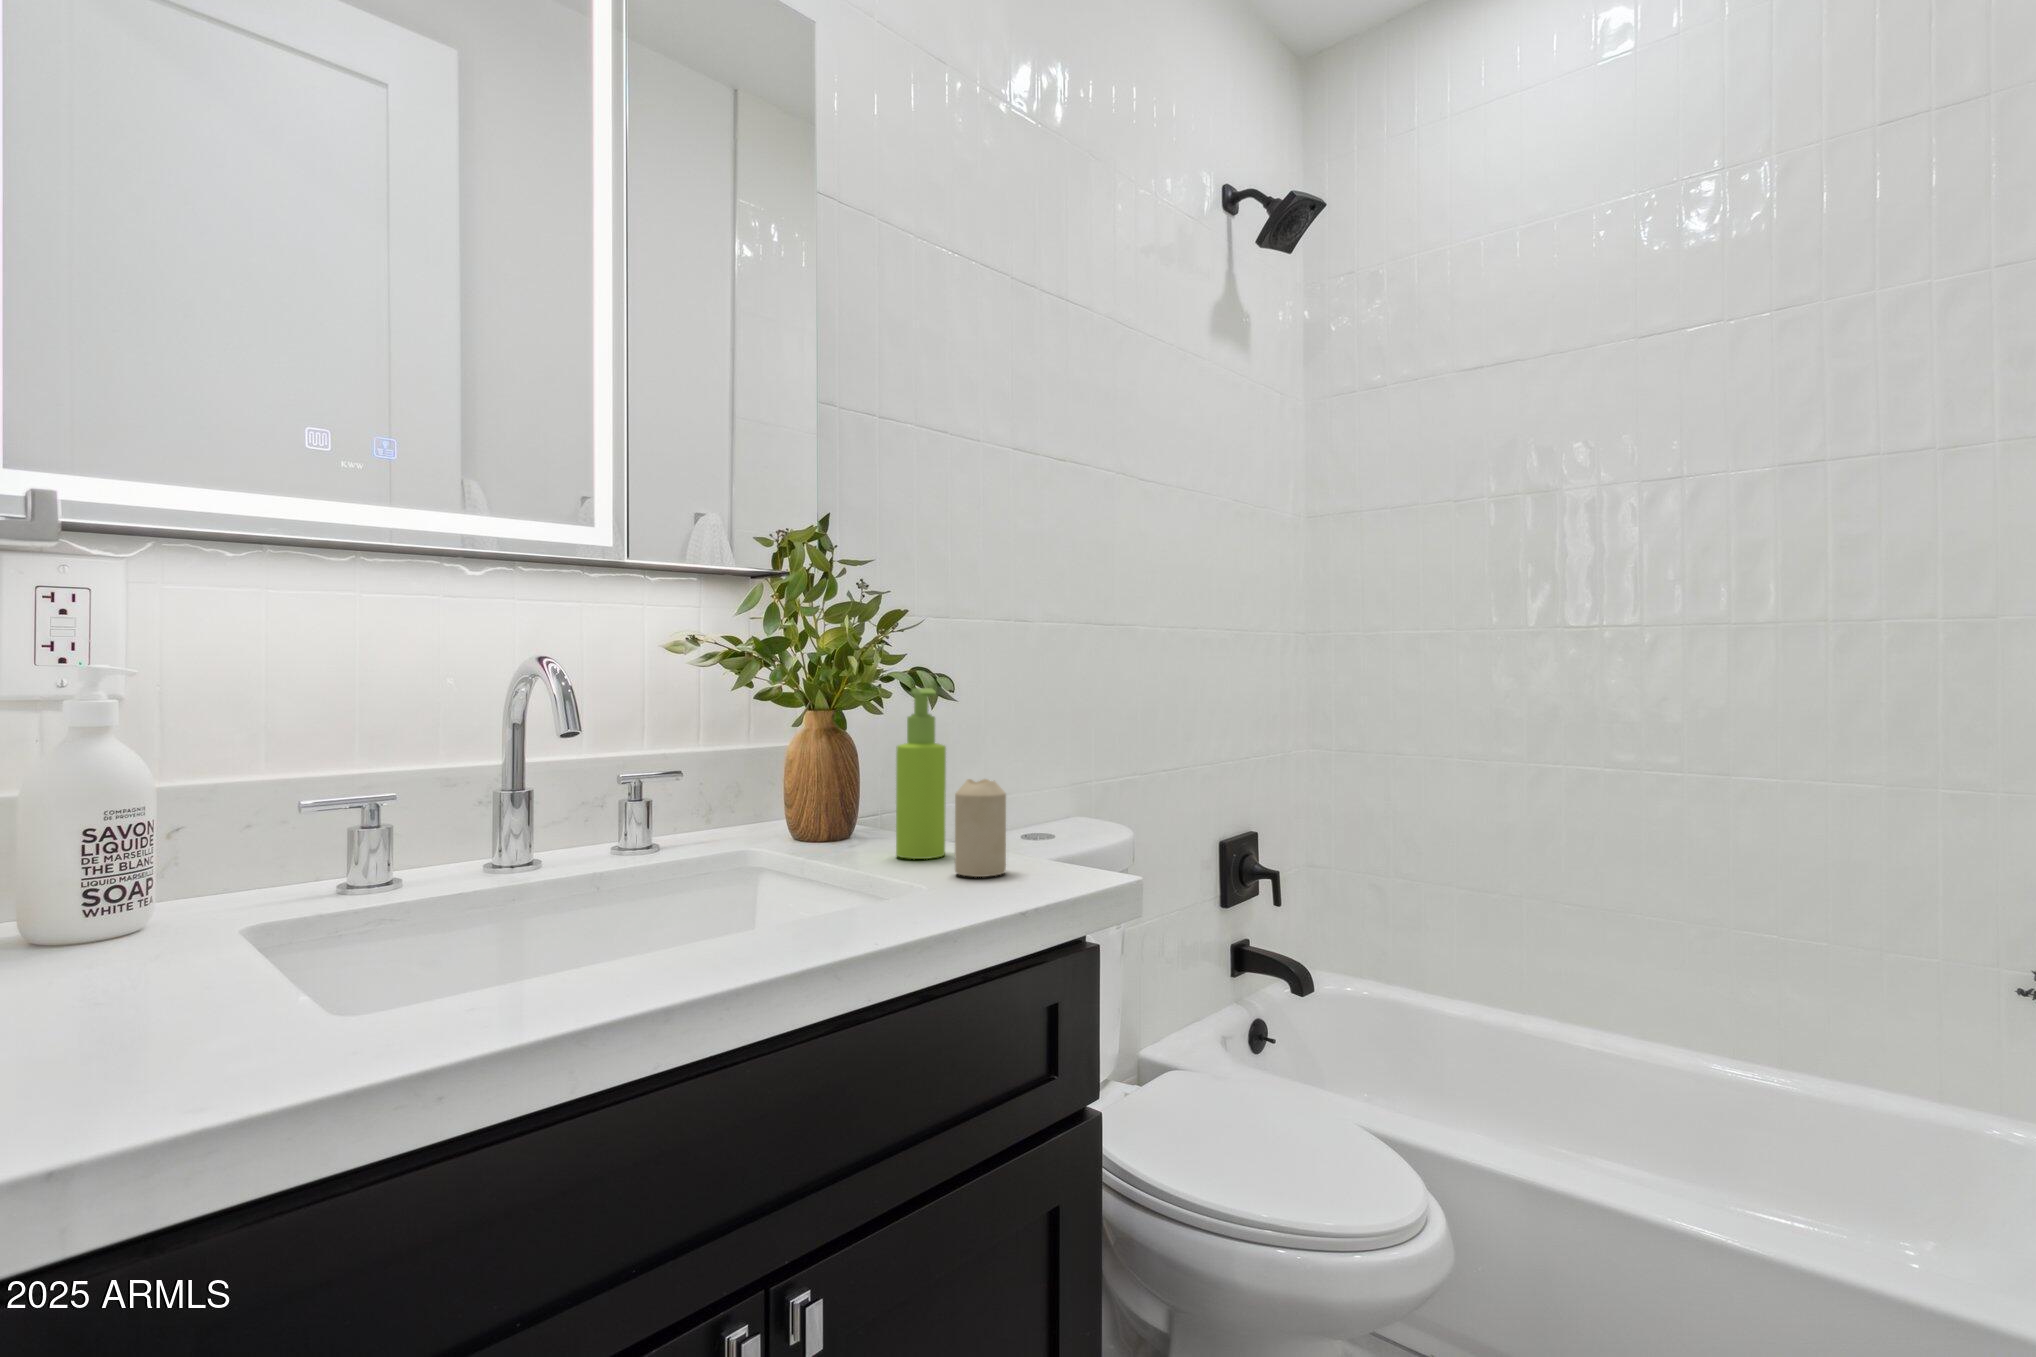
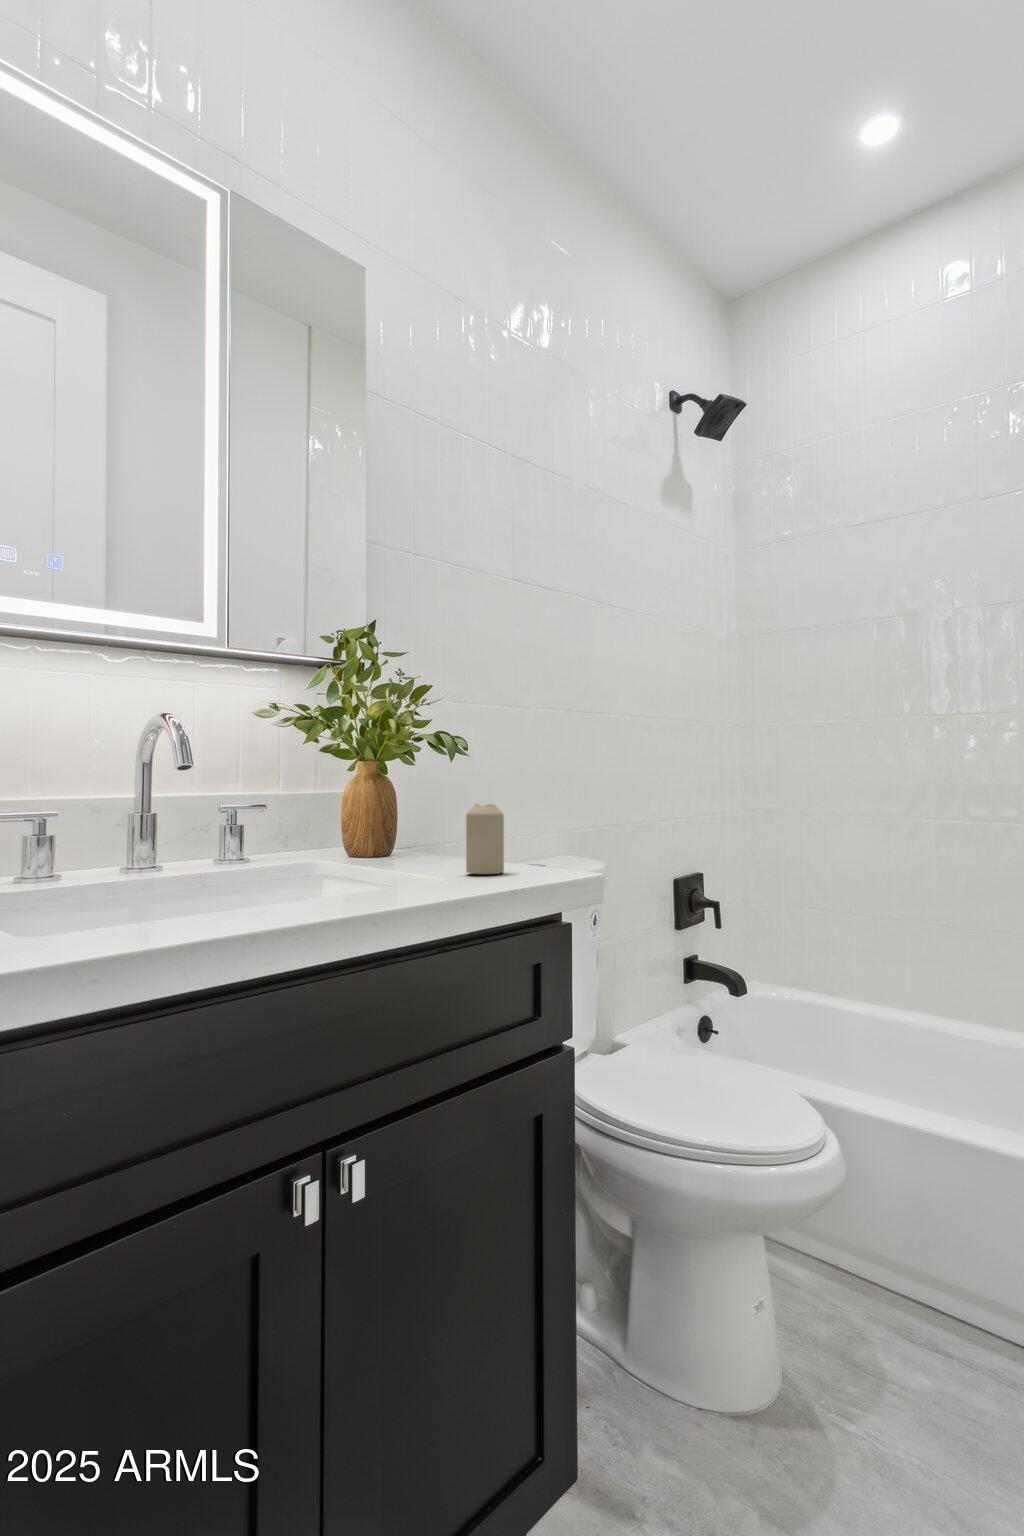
soap dispenser: present [896,688,946,859] -> none [424,742,461,868]

